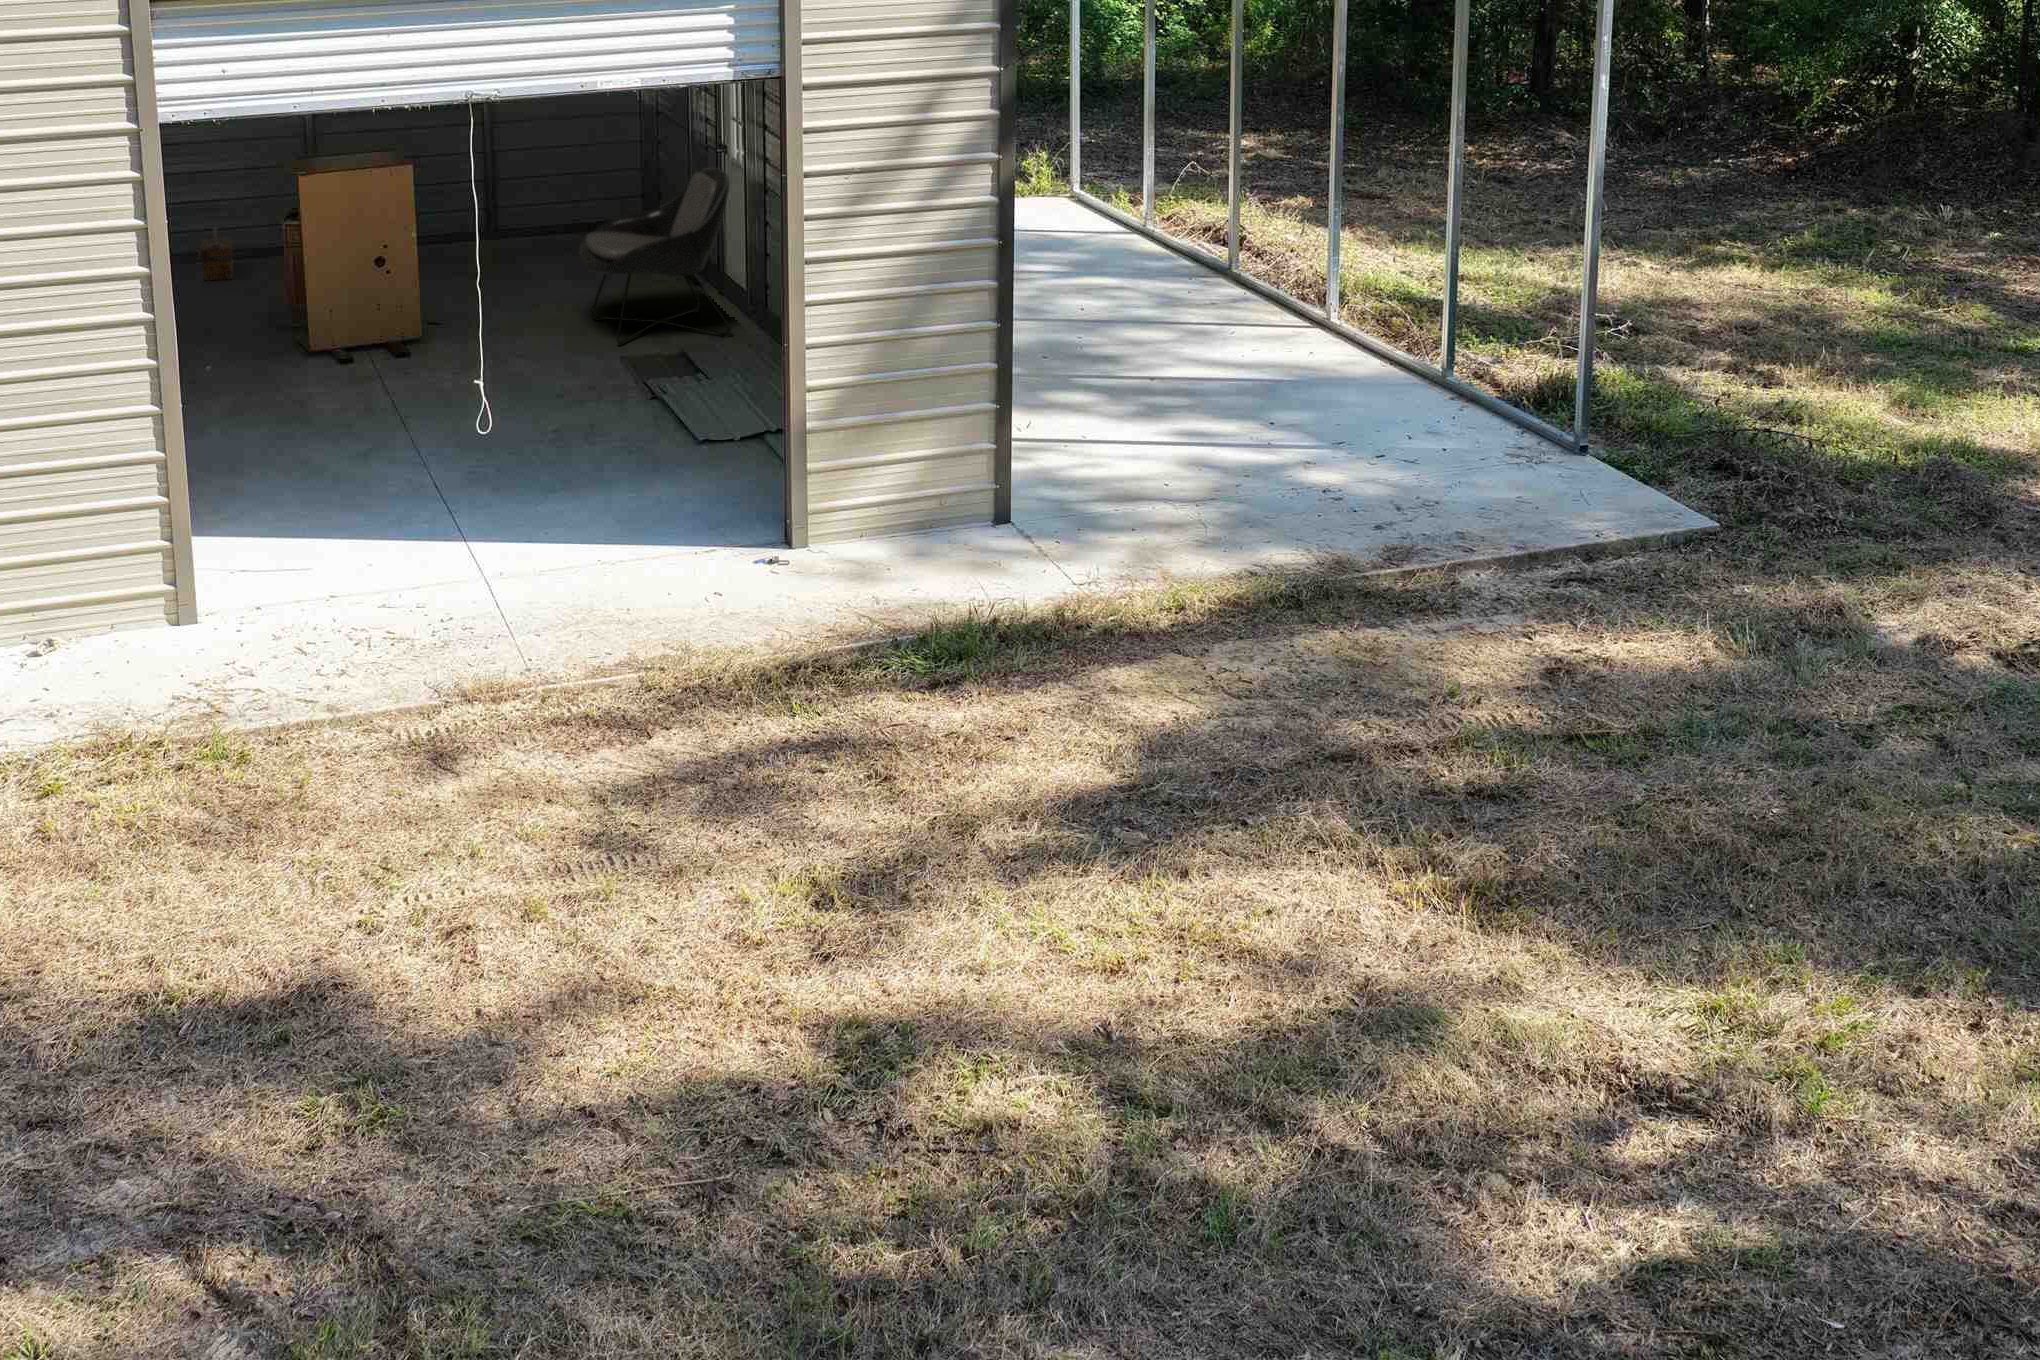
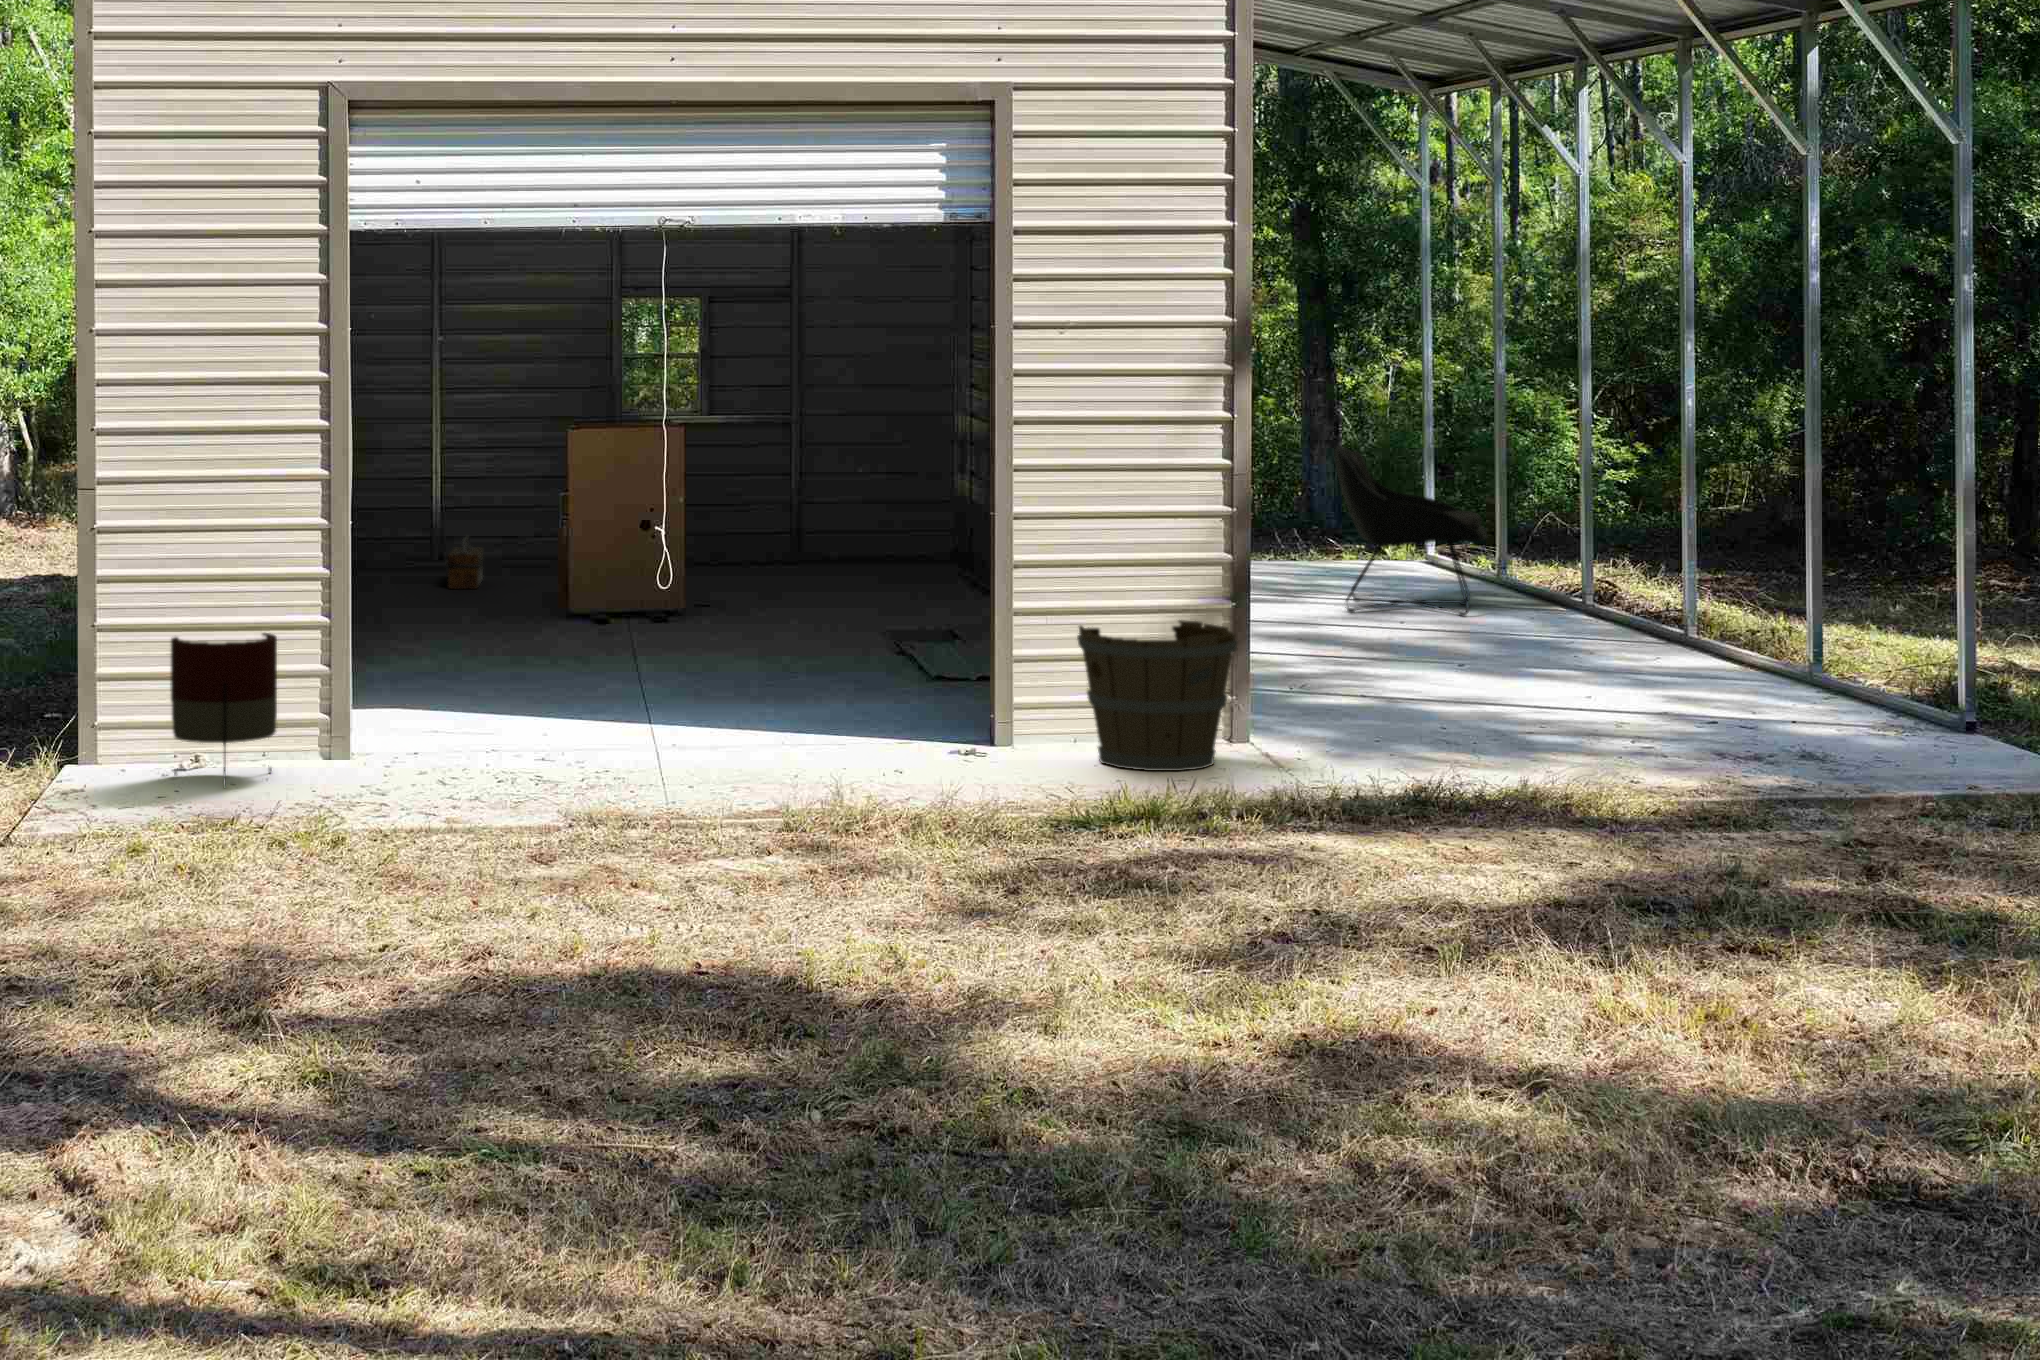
lounge chair: present [579,168,731,345] -> present [1334,446,1488,616]
wooden bucket: none [867,431,1011,580] -> present [1077,620,1237,771]
planter: none [16,518,129,680] -> present [170,633,277,783]

